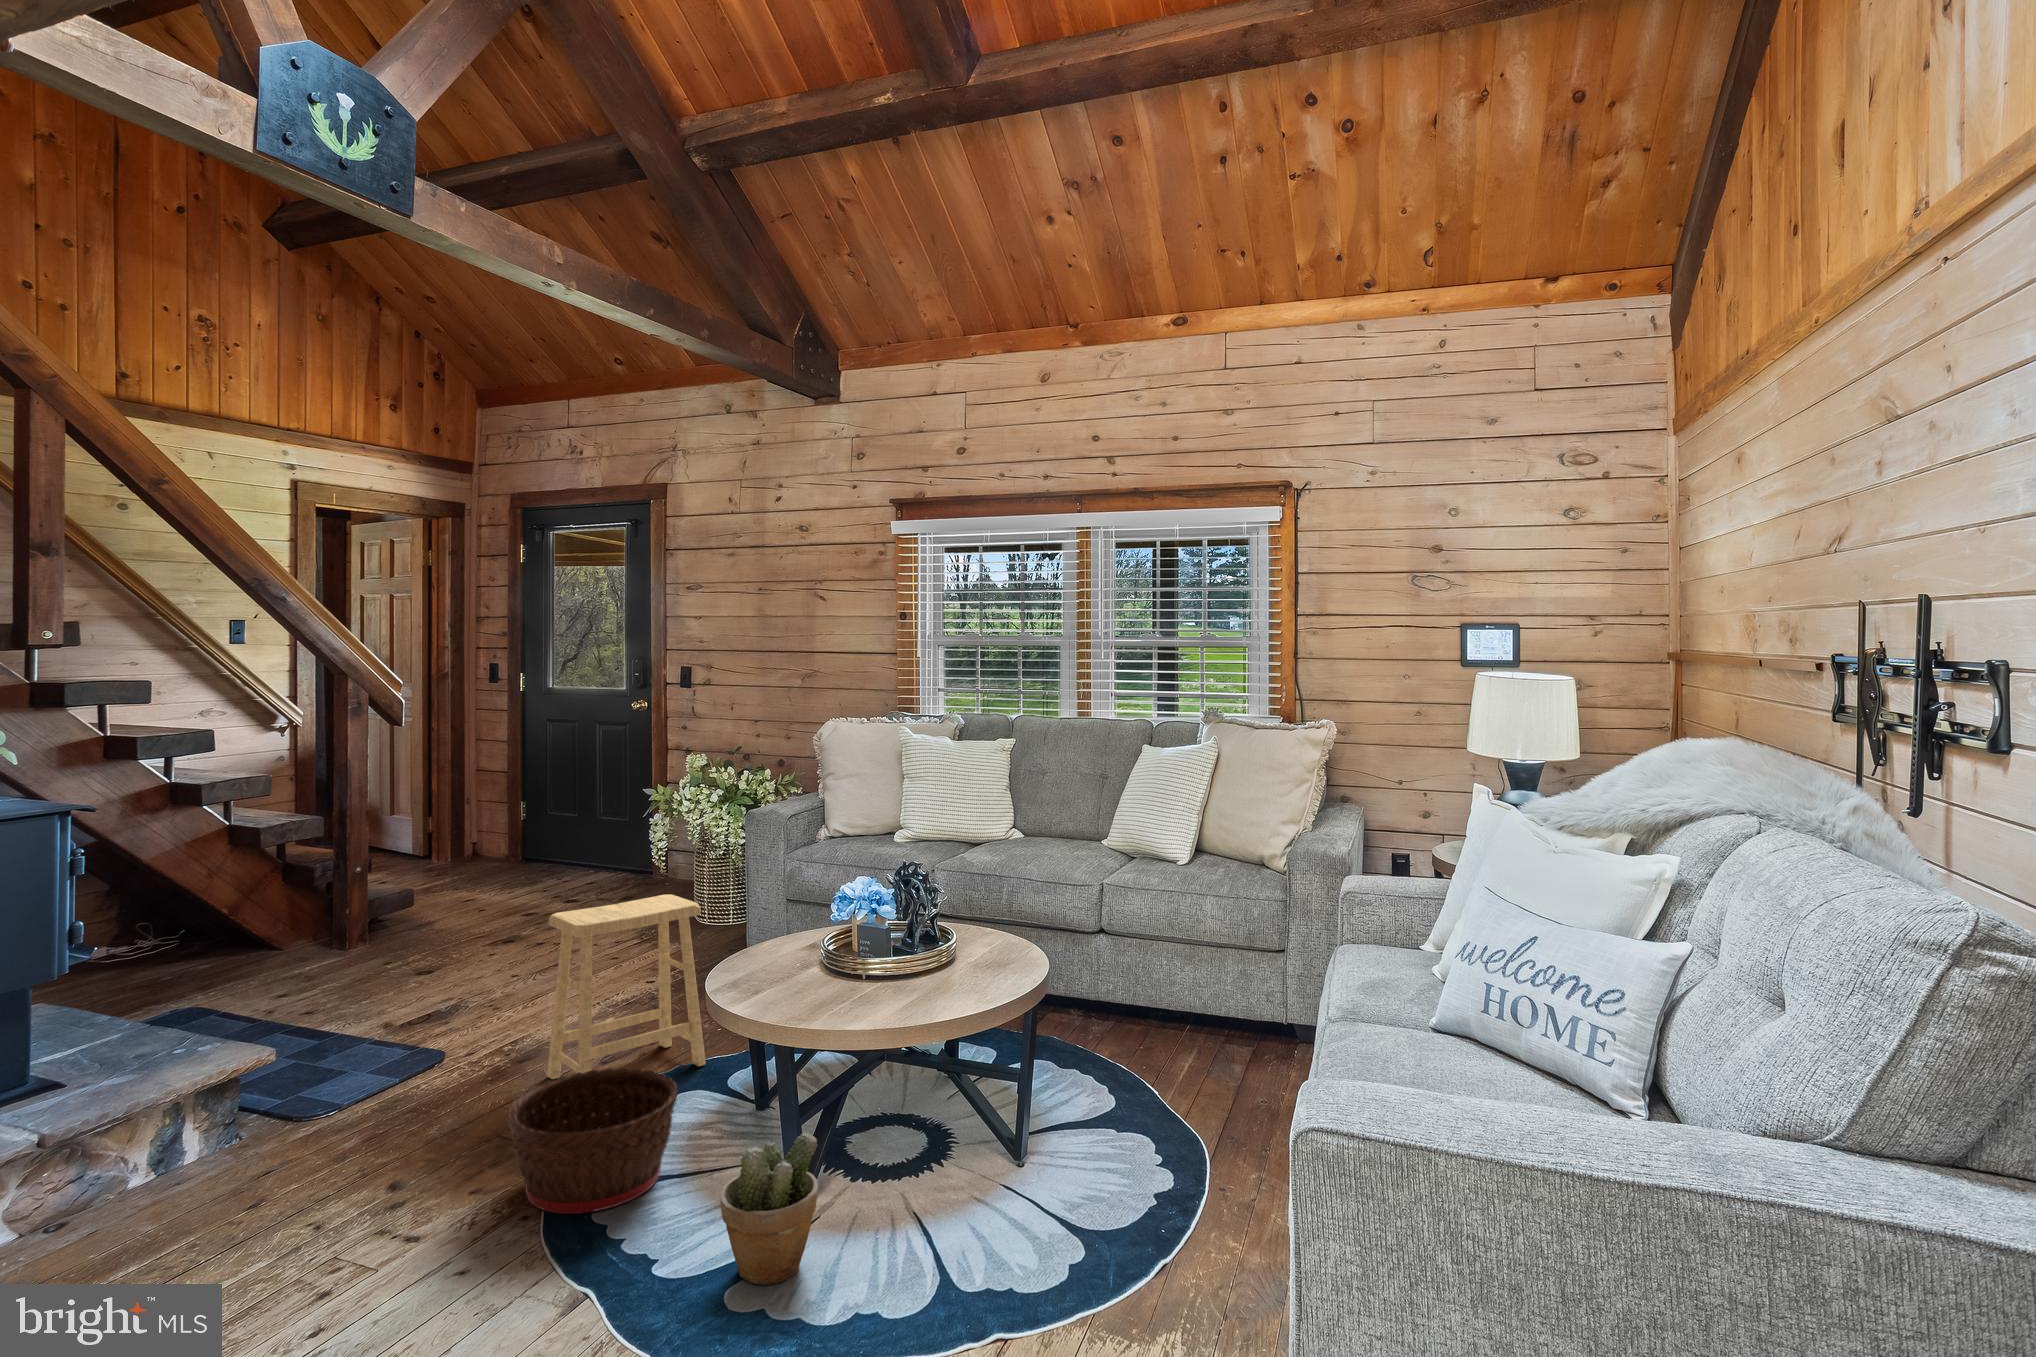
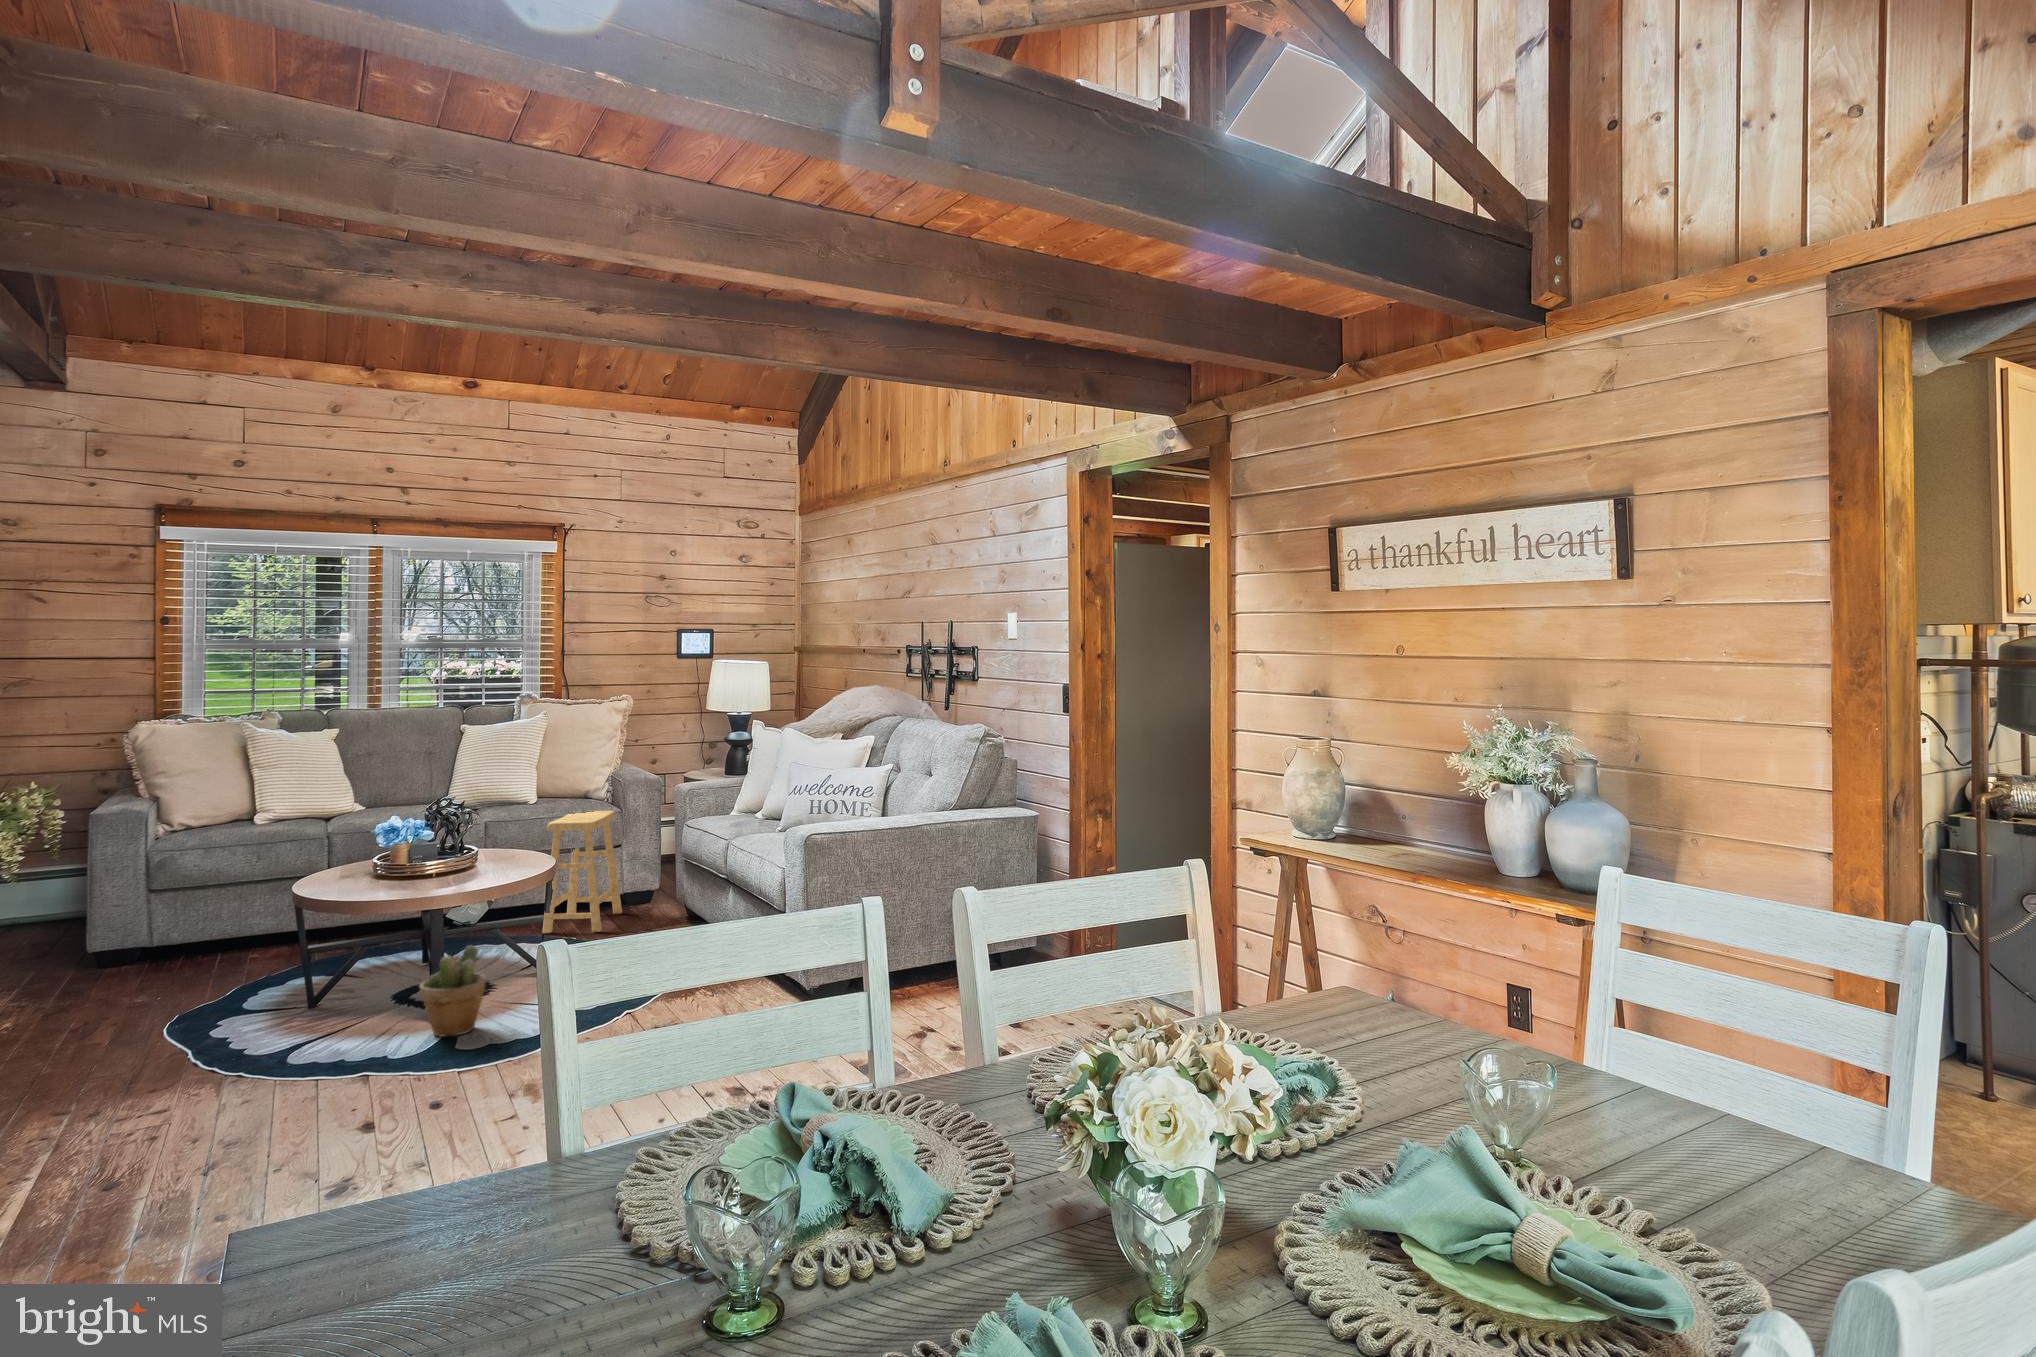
footstool: present [547,894,706,1079] -> present [542,811,622,933]
basket: present [508,1068,677,1214] -> none [171,968,313,1064]

